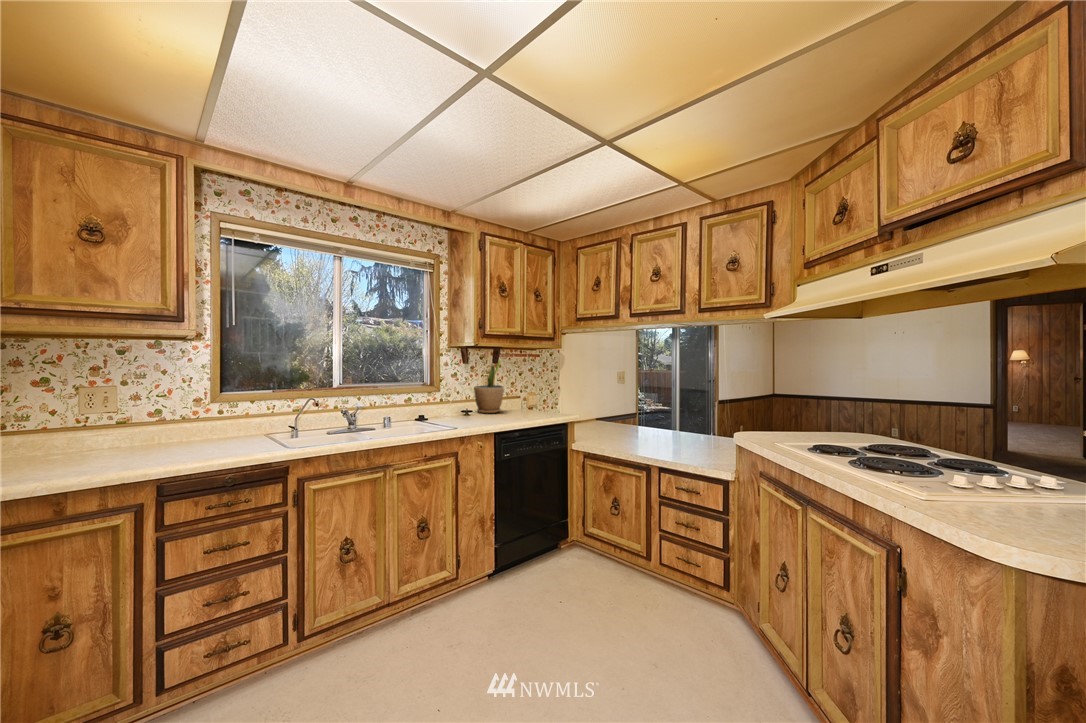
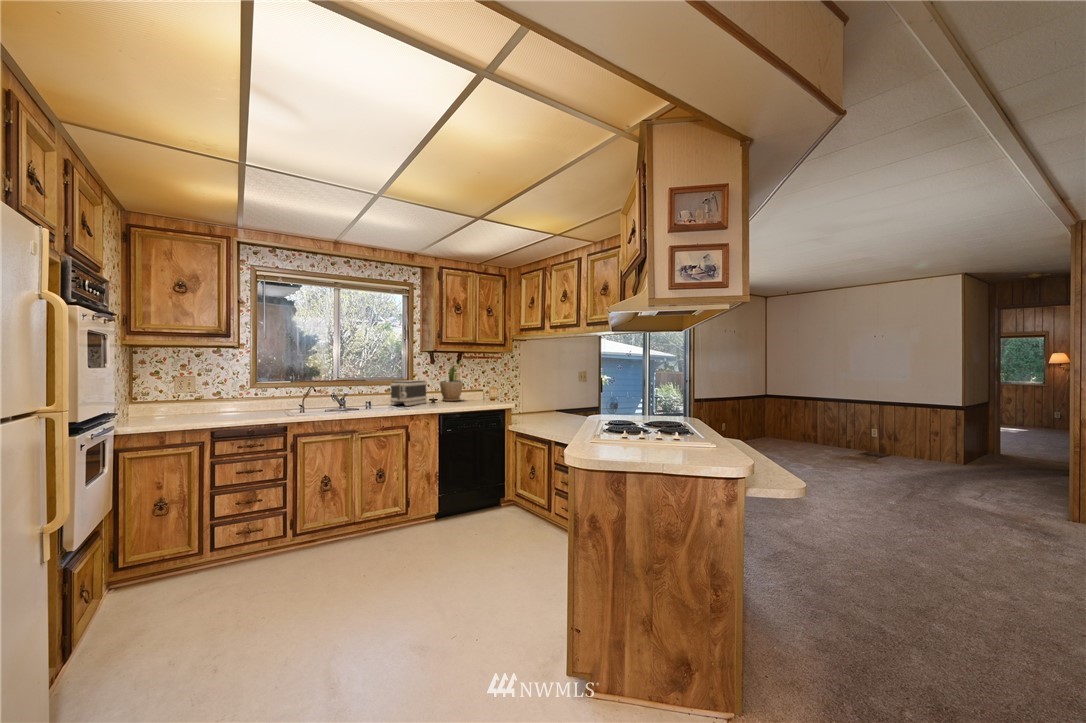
toaster: none [418,386,462,422] -> present [390,380,427,406]

